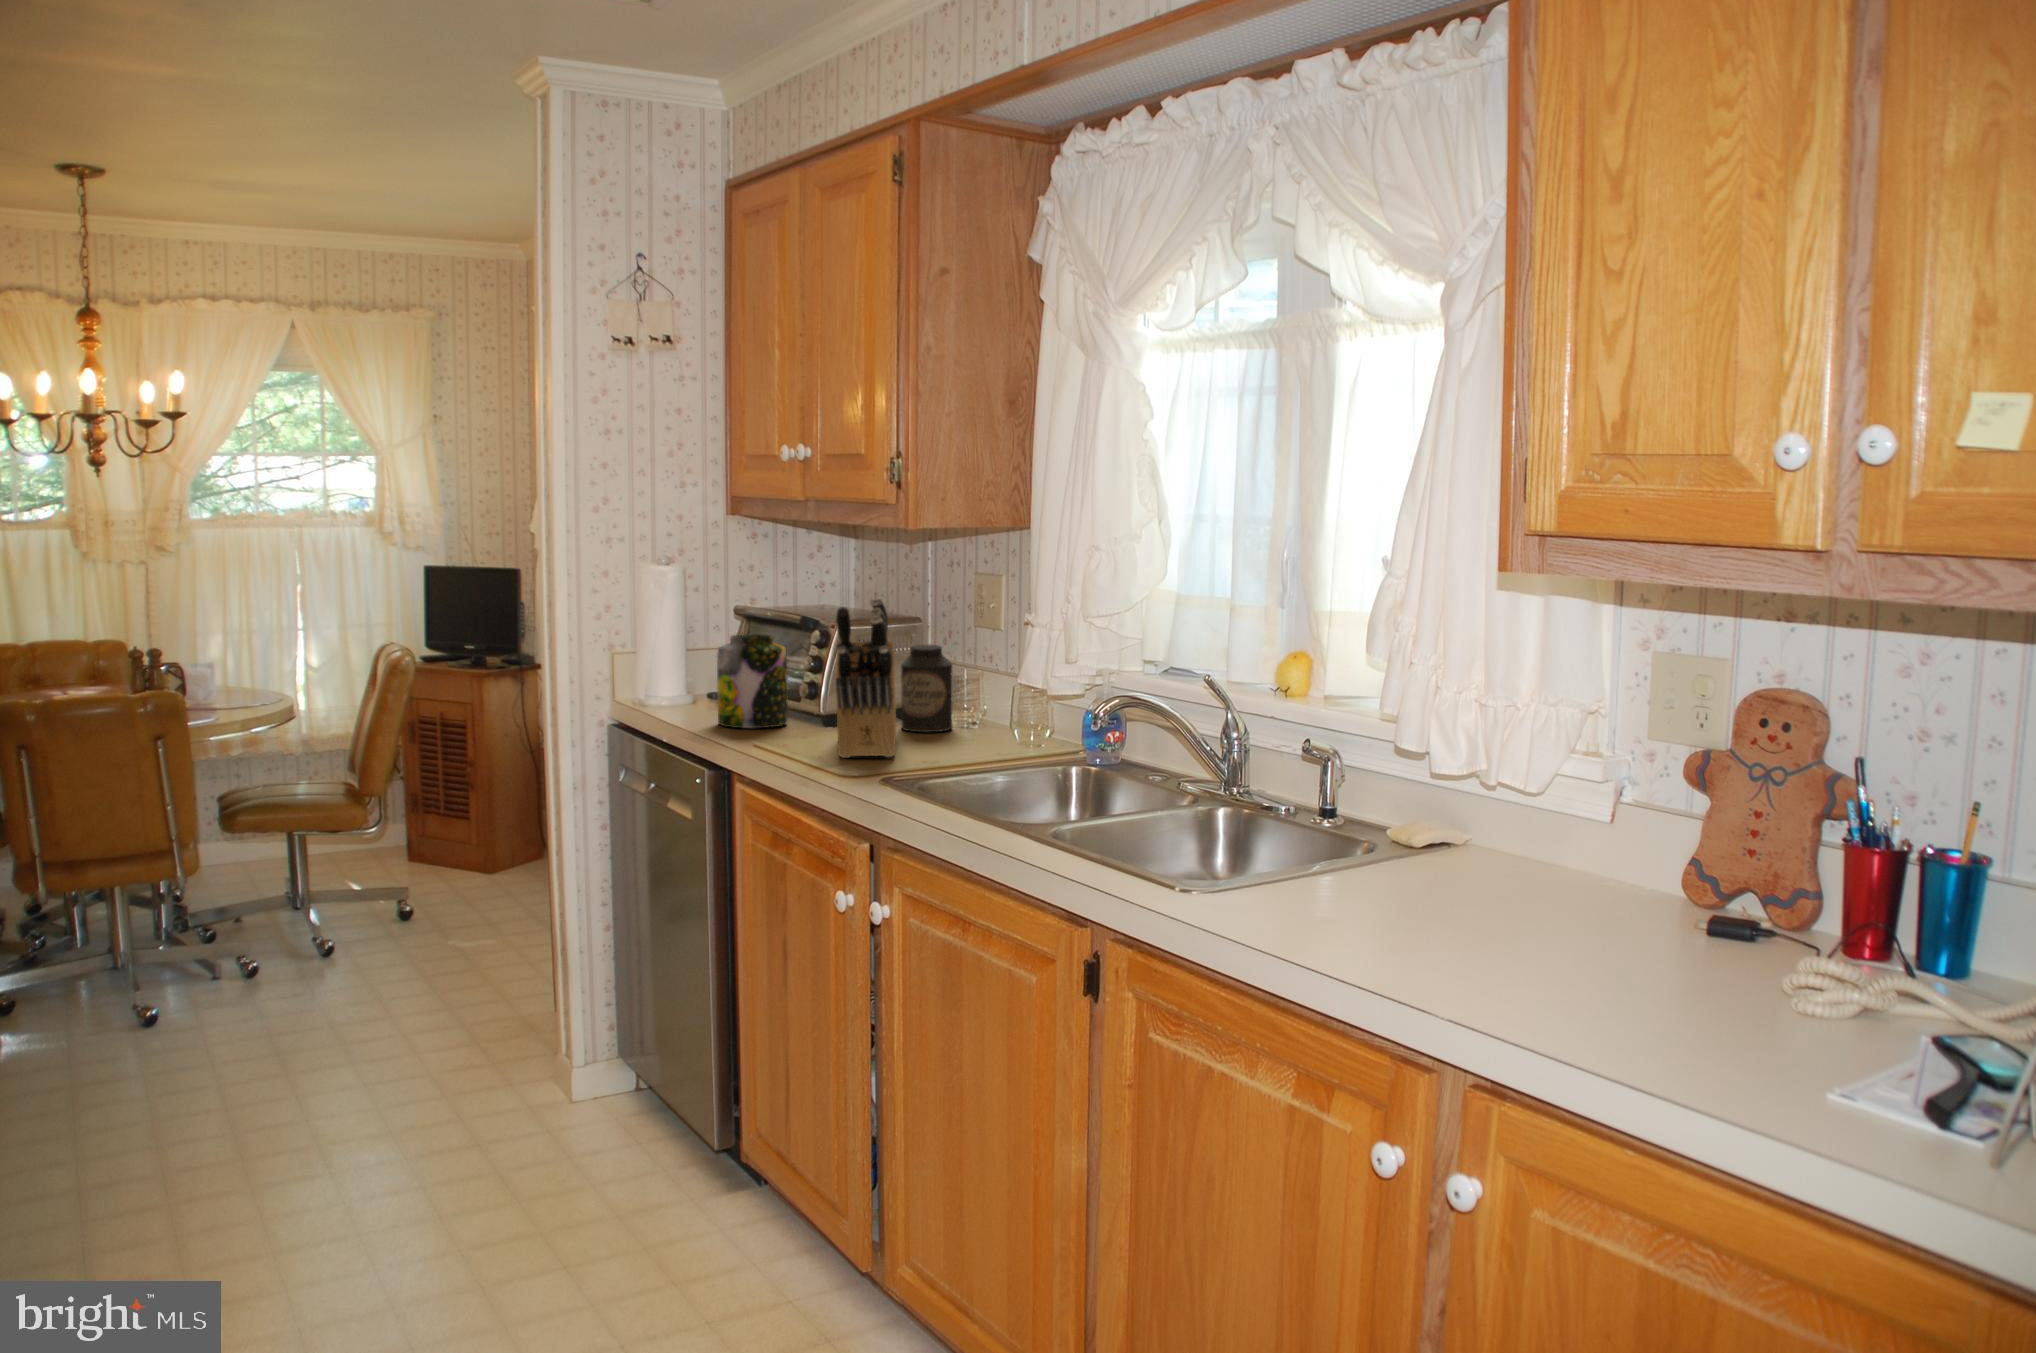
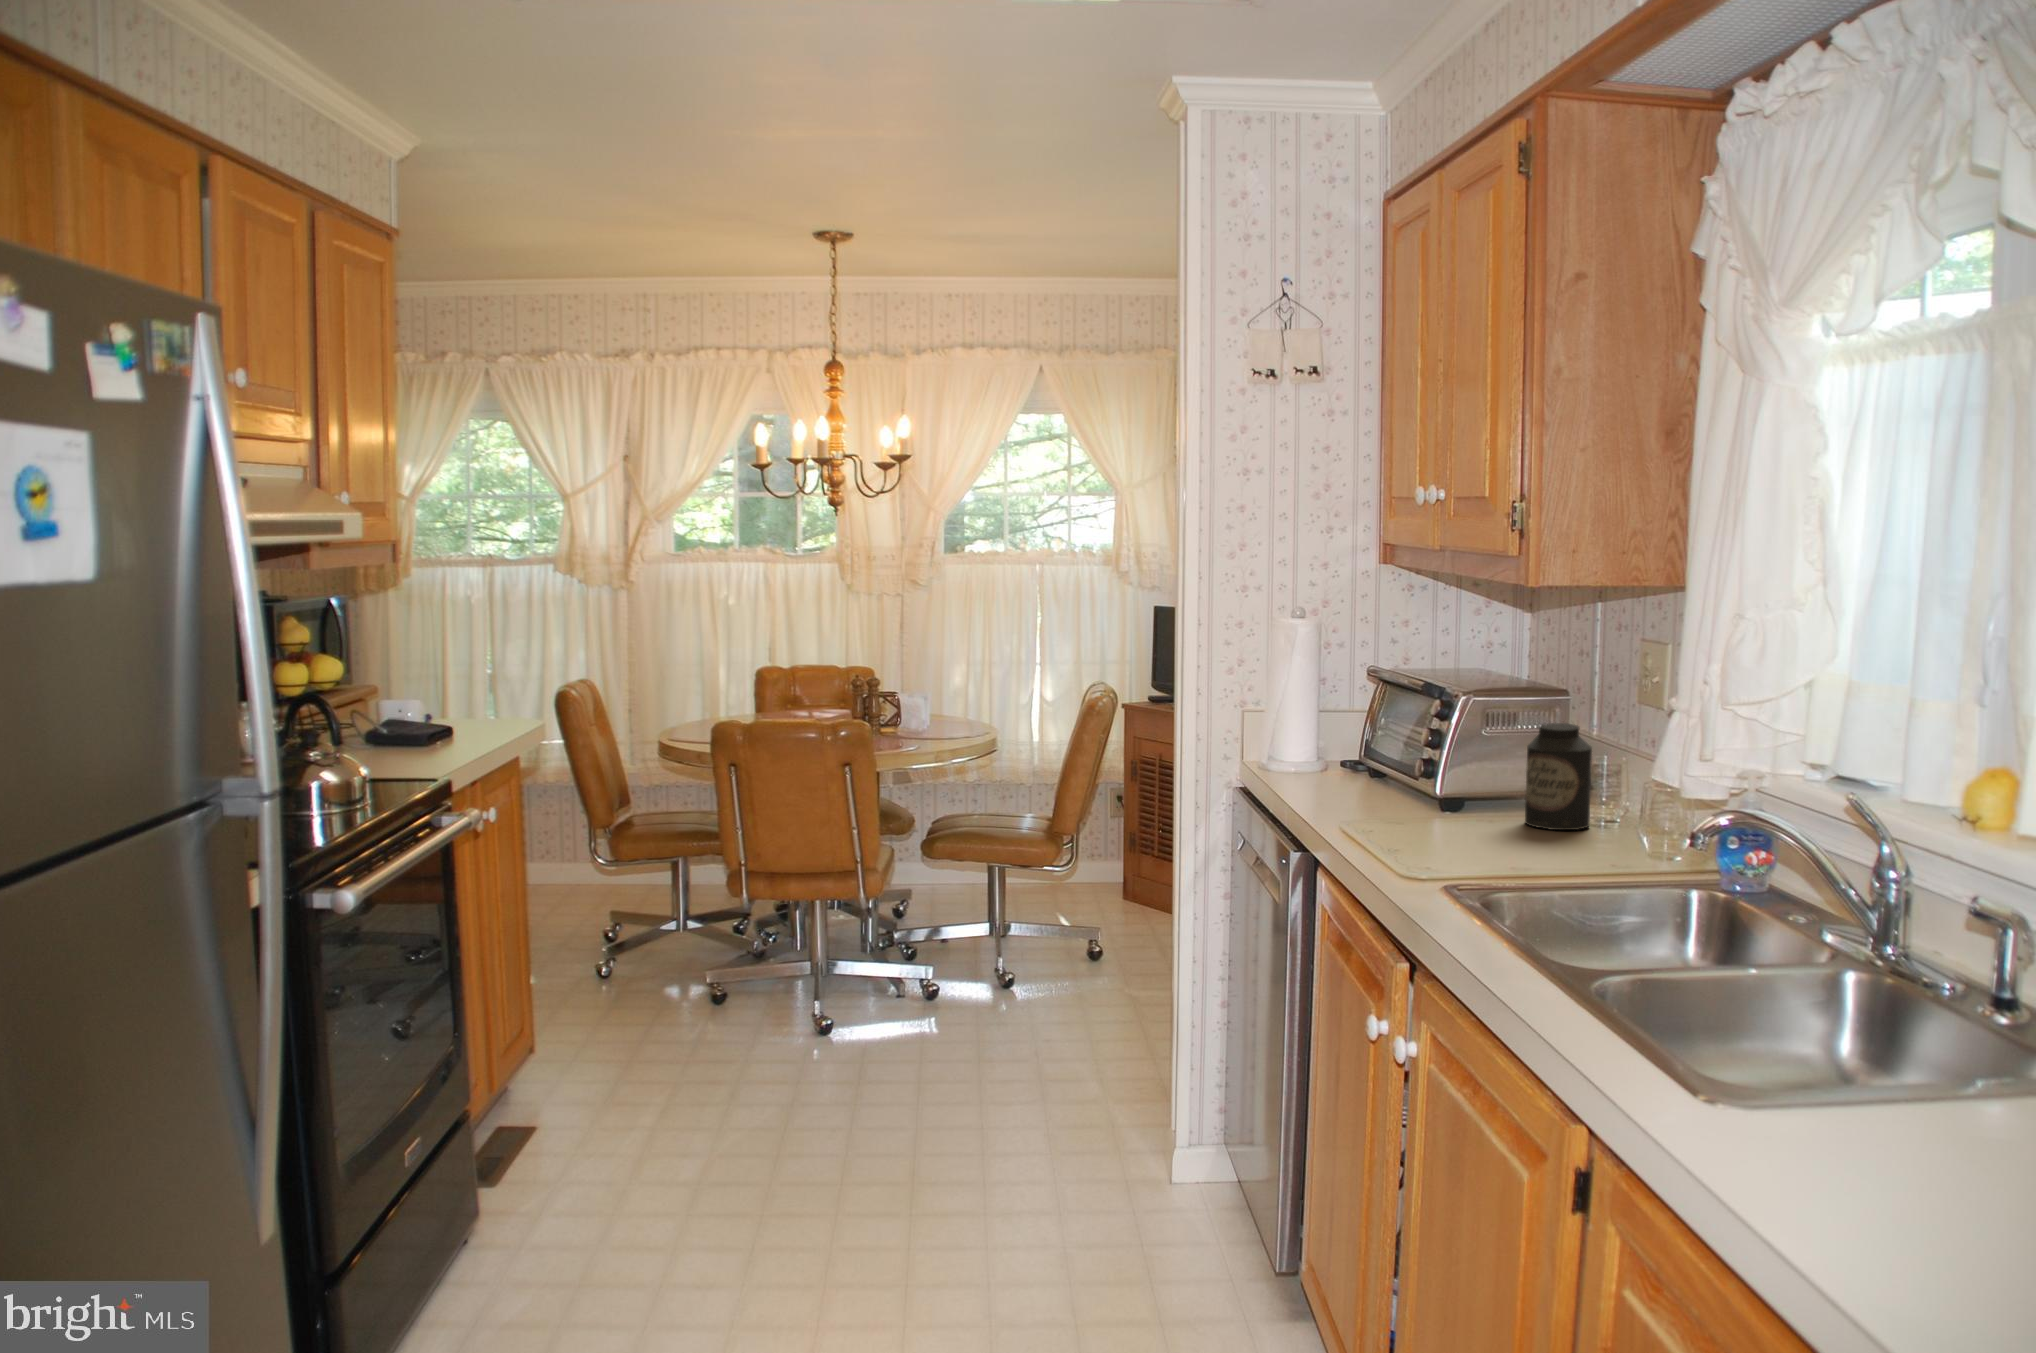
knife block: present [836,598,896,758] -> none [1401,669,1507,856]
jar: present [717,634,788,728] -> none [1318,700,1396,807]

